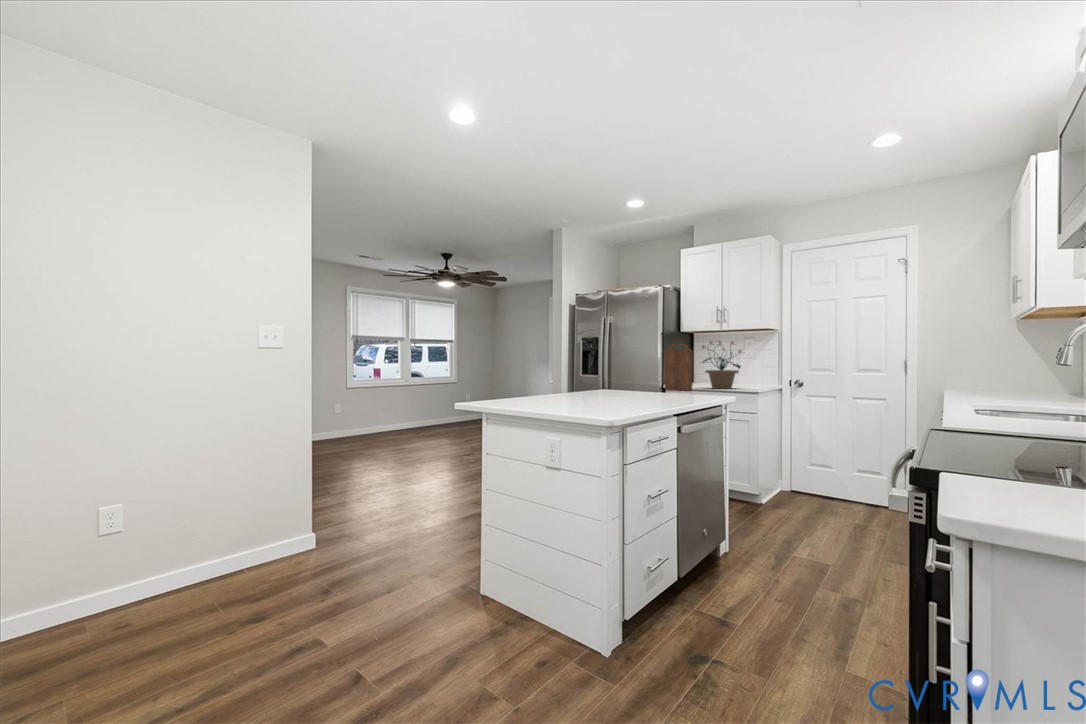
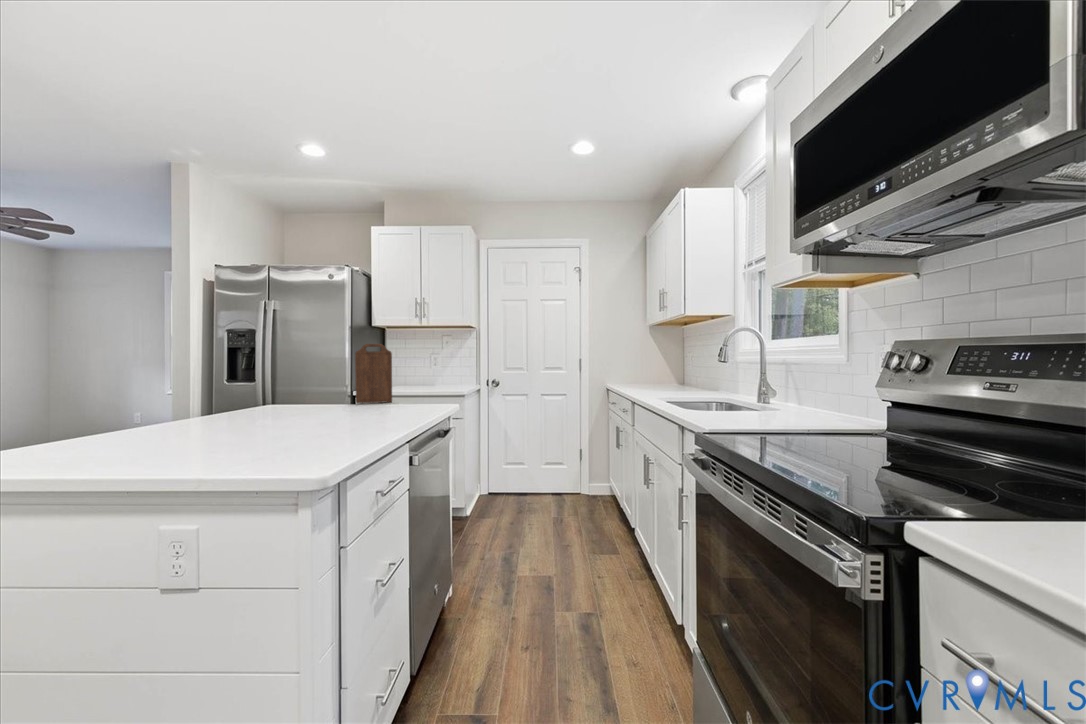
potted plant: present [702,341,741,389] -> none [396,338,448,396]

